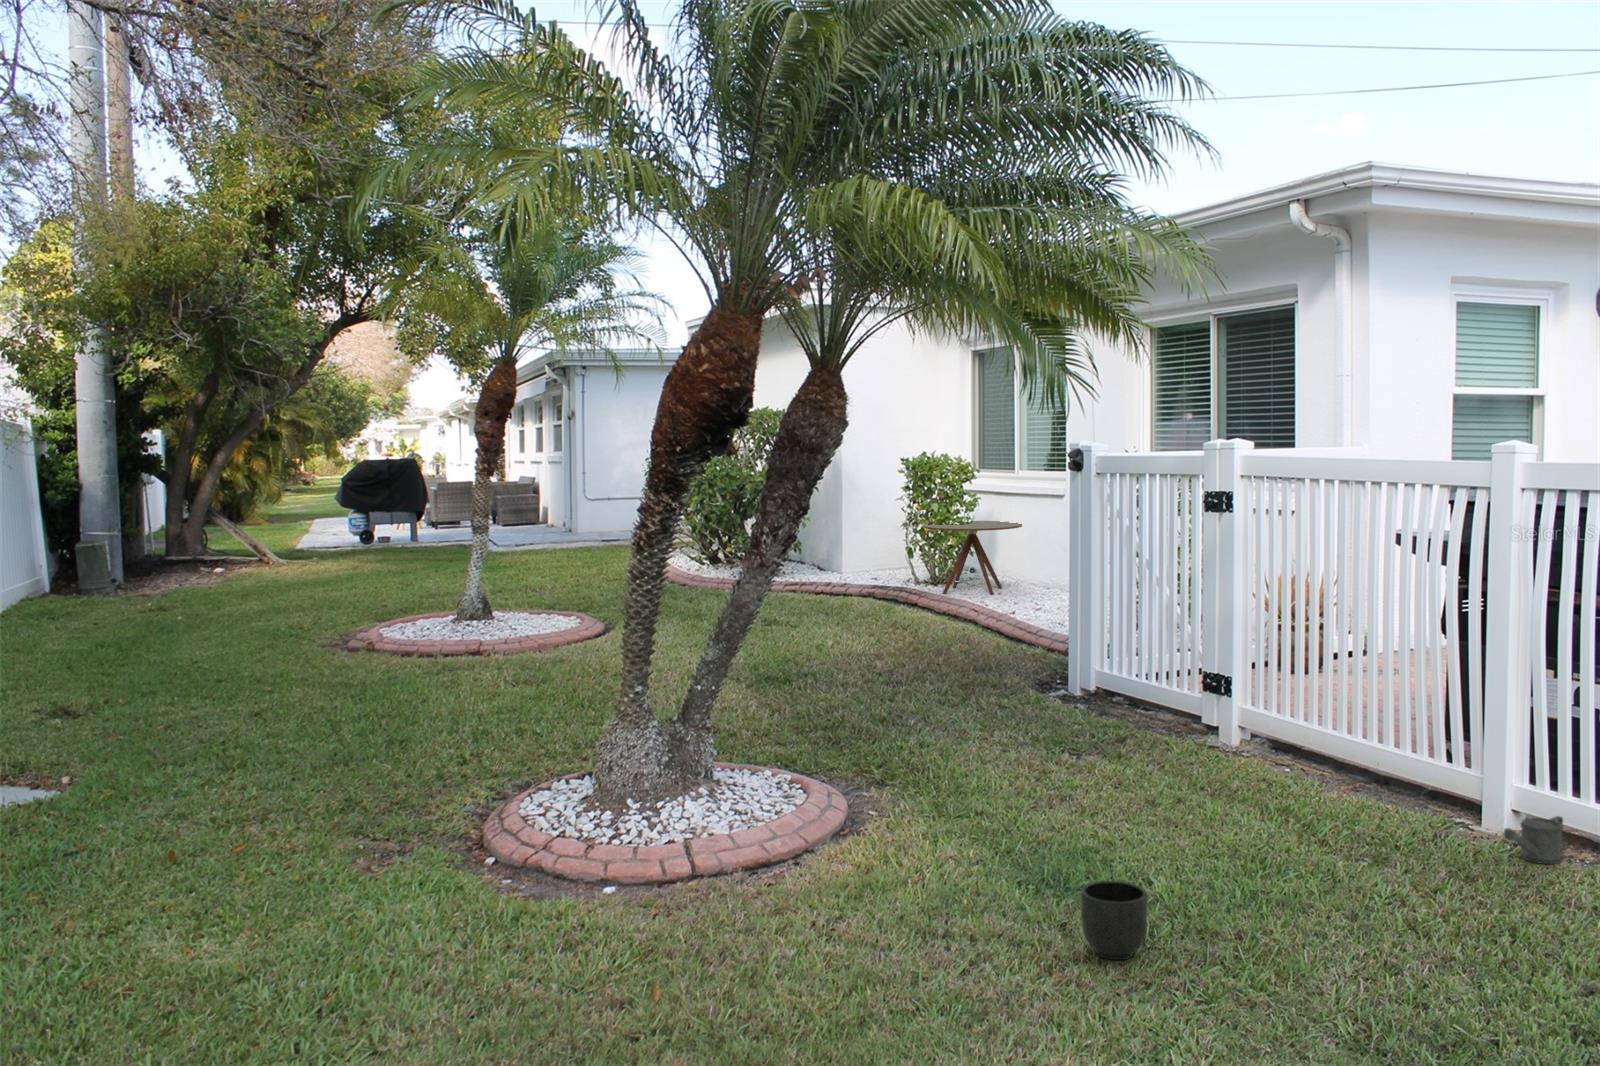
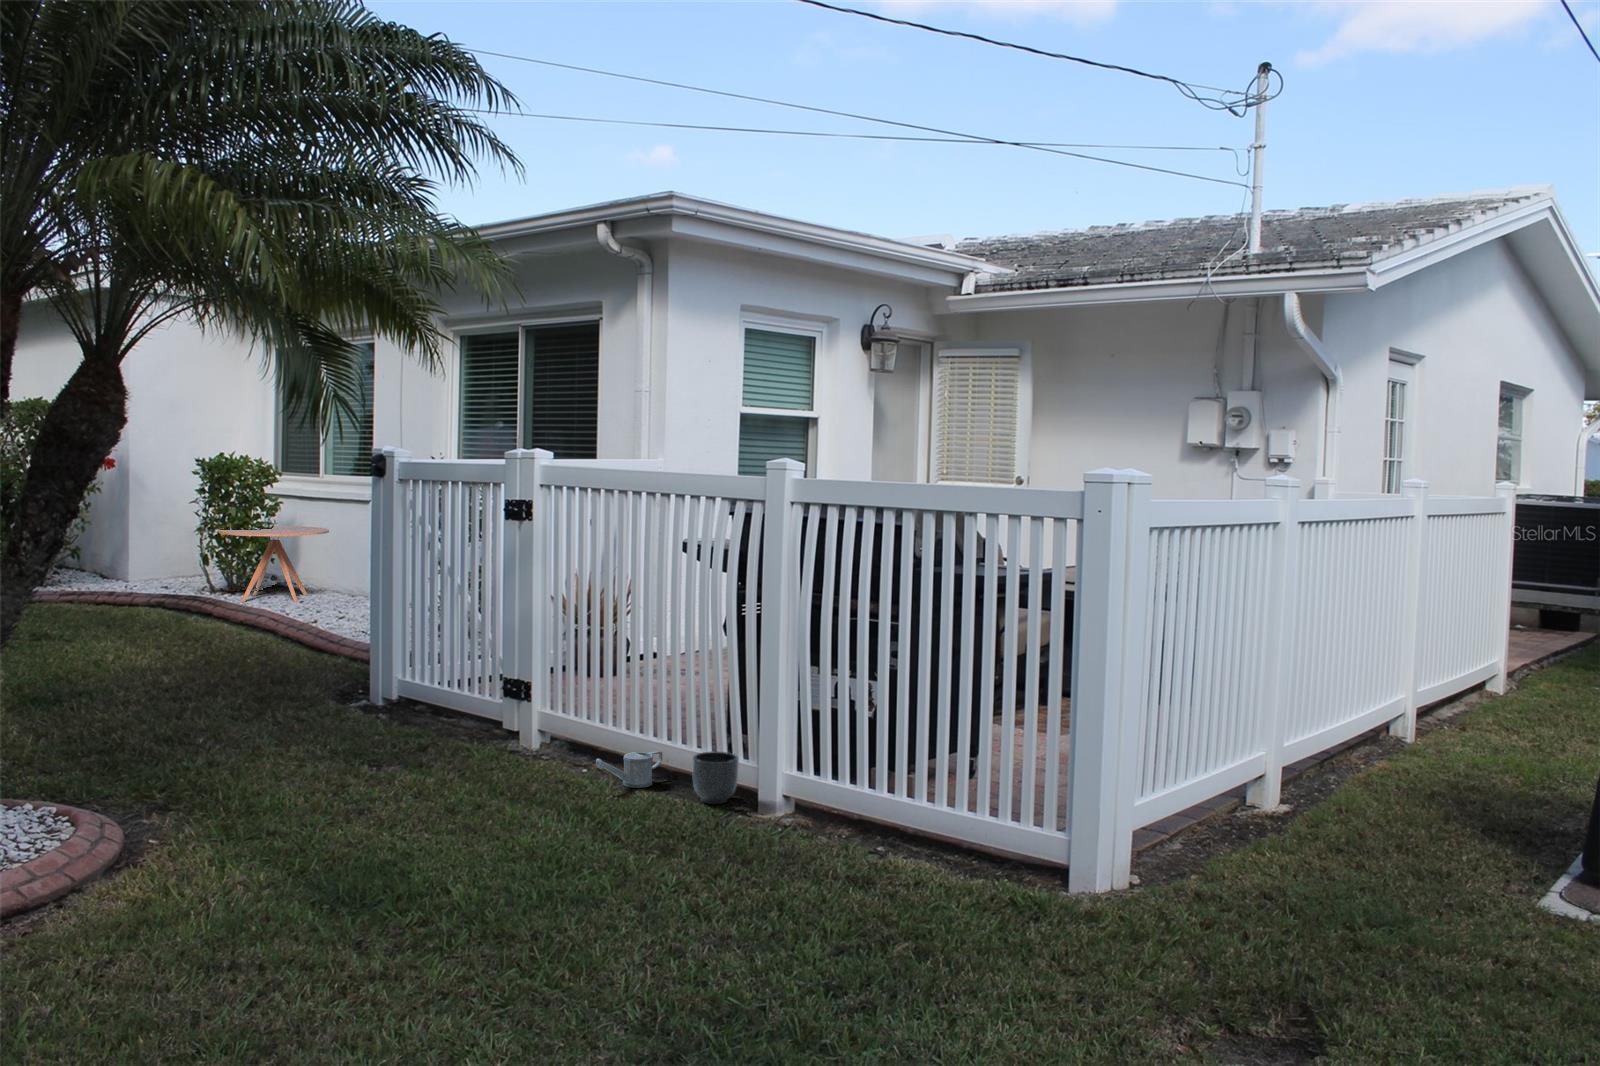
watering can: present [1504,816,1563,864] -> present [596,751,663,788]
planter: present [1080,881,1148,960] -> present [692,752,739,804]

